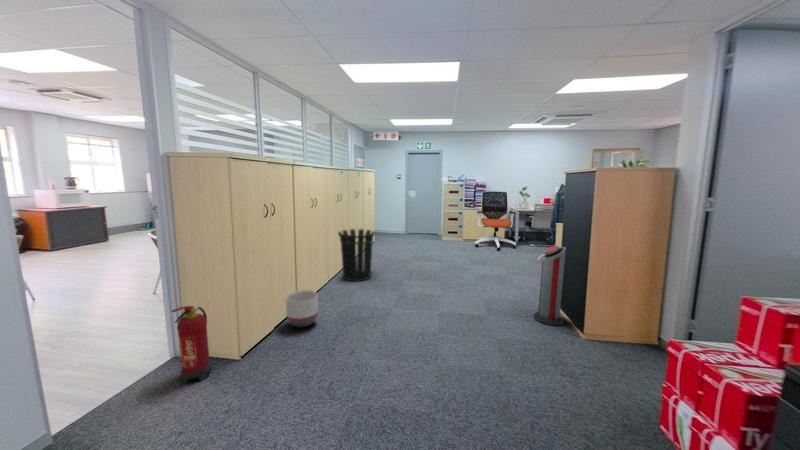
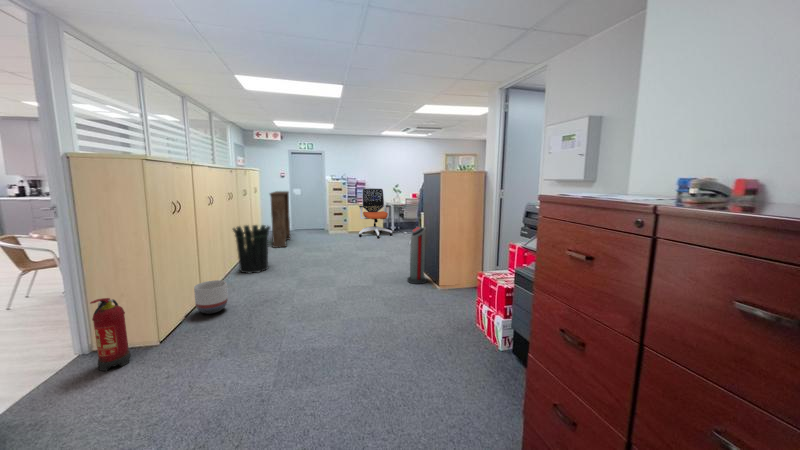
bookshelf: none [381,194,402,253] -> present [270,191,290,248]

